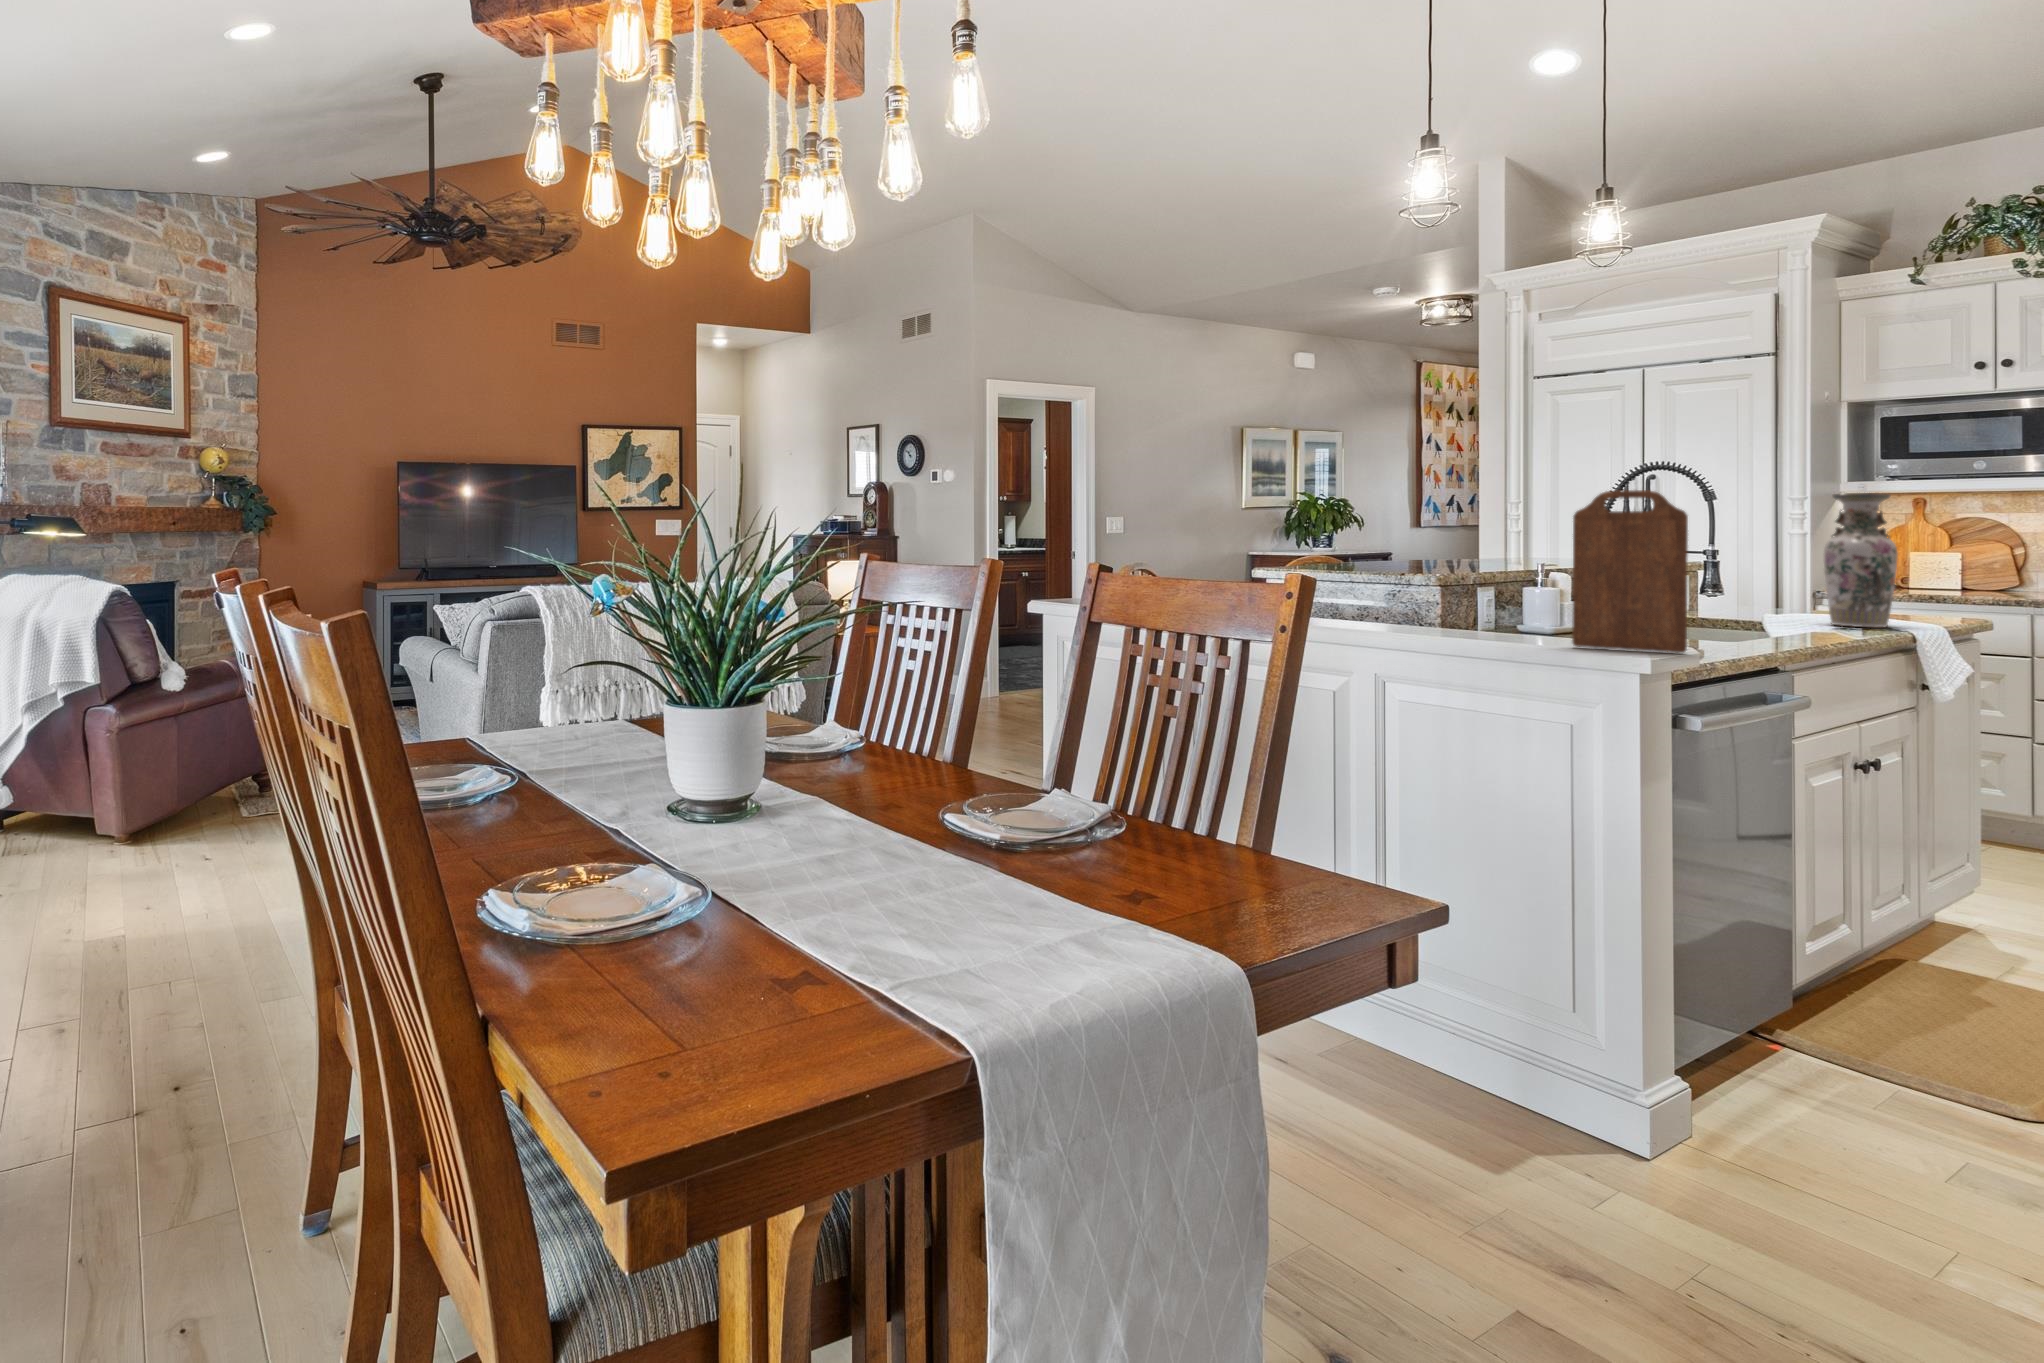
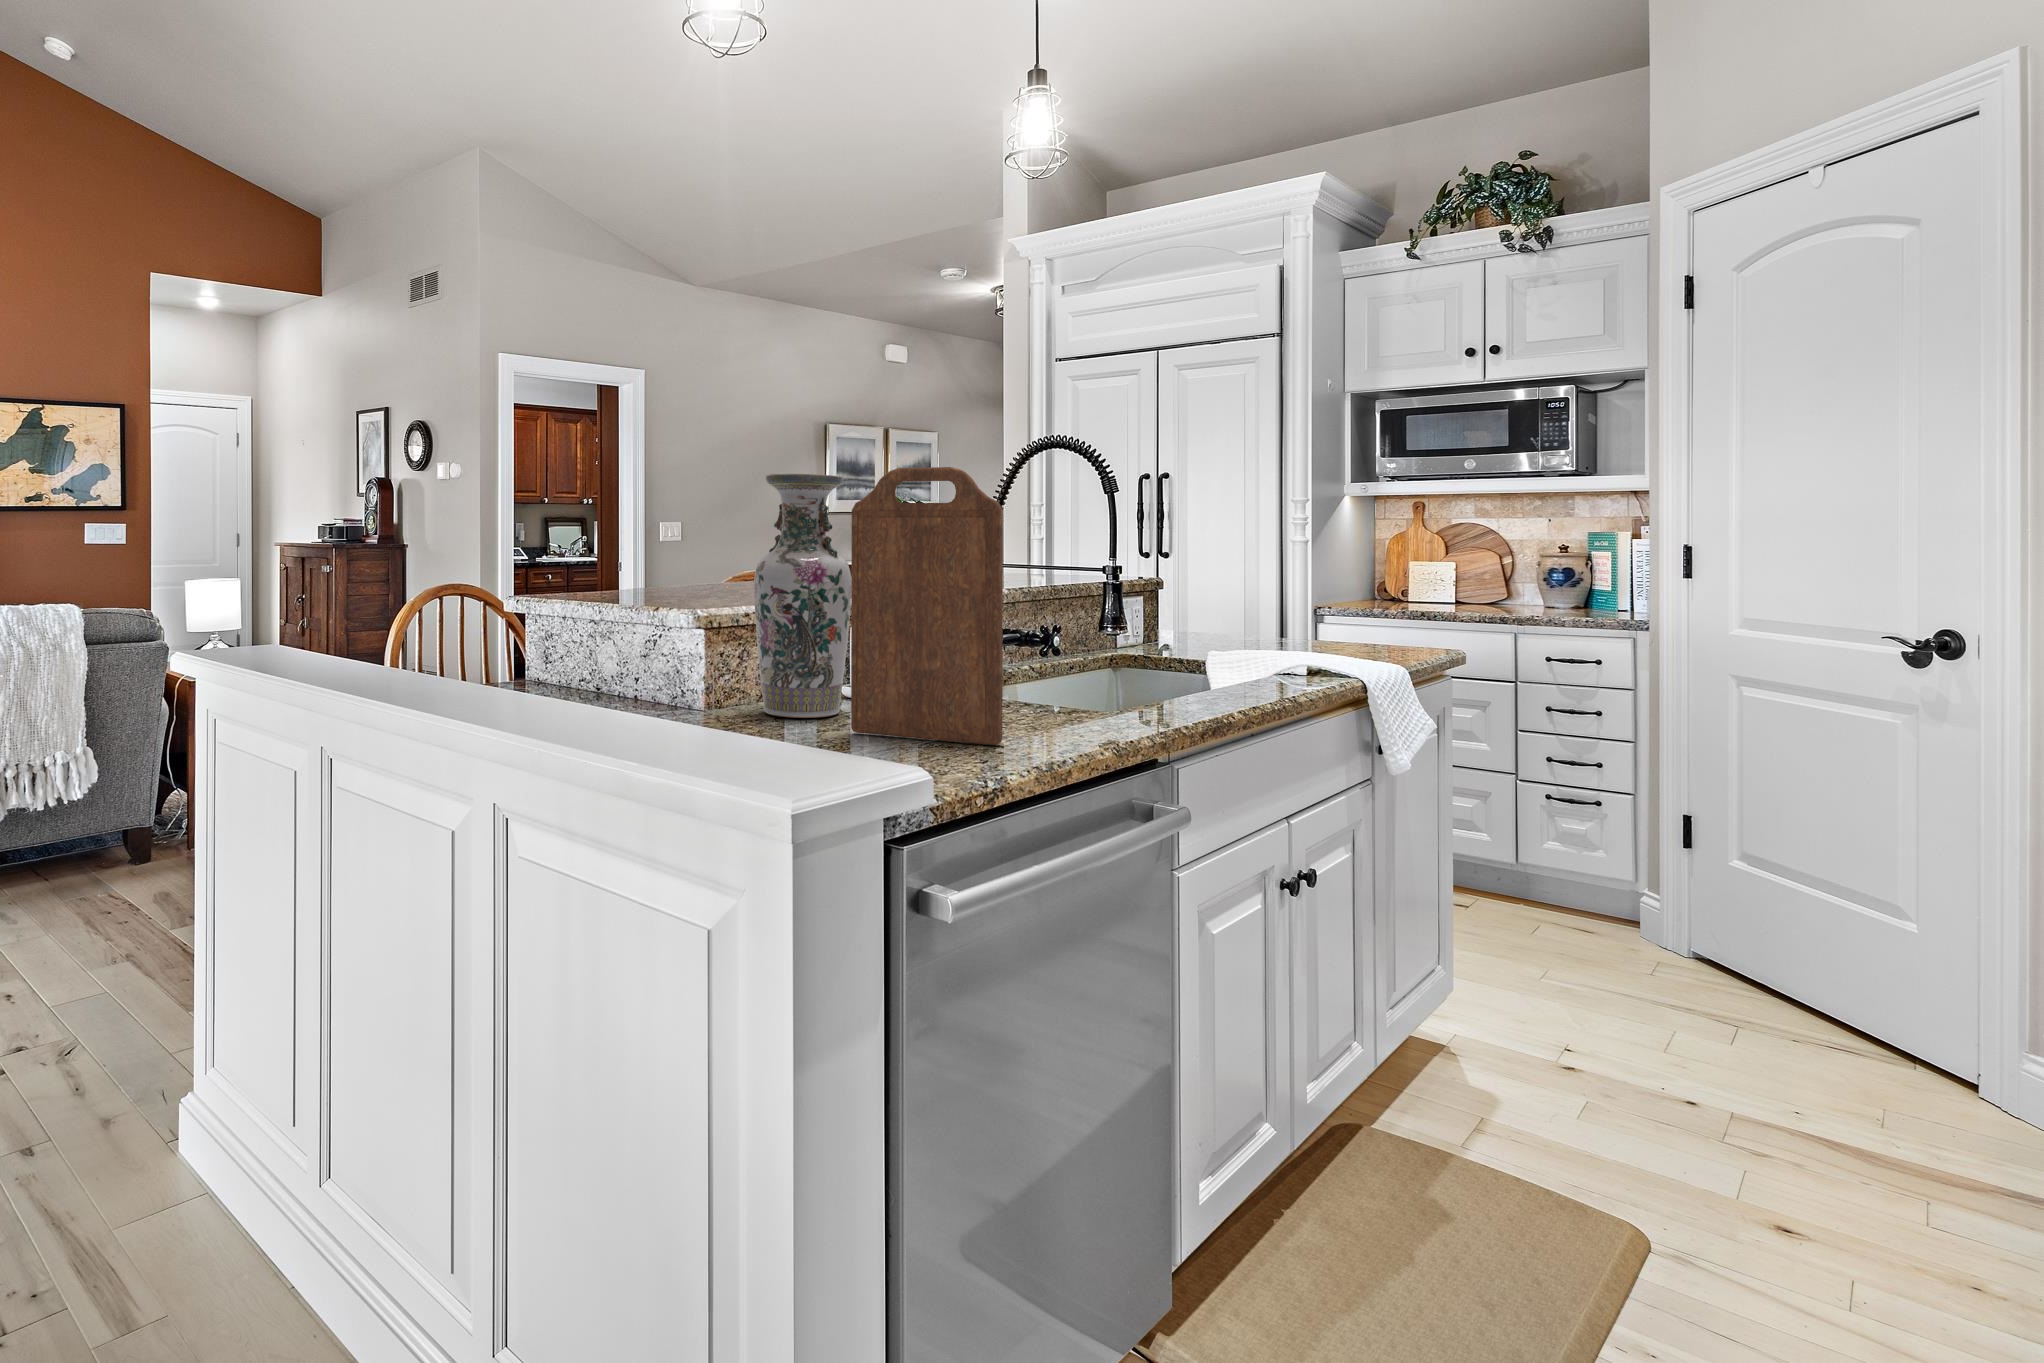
vase: present [1824,493,1898,628] -> present [754,474,851,718]

